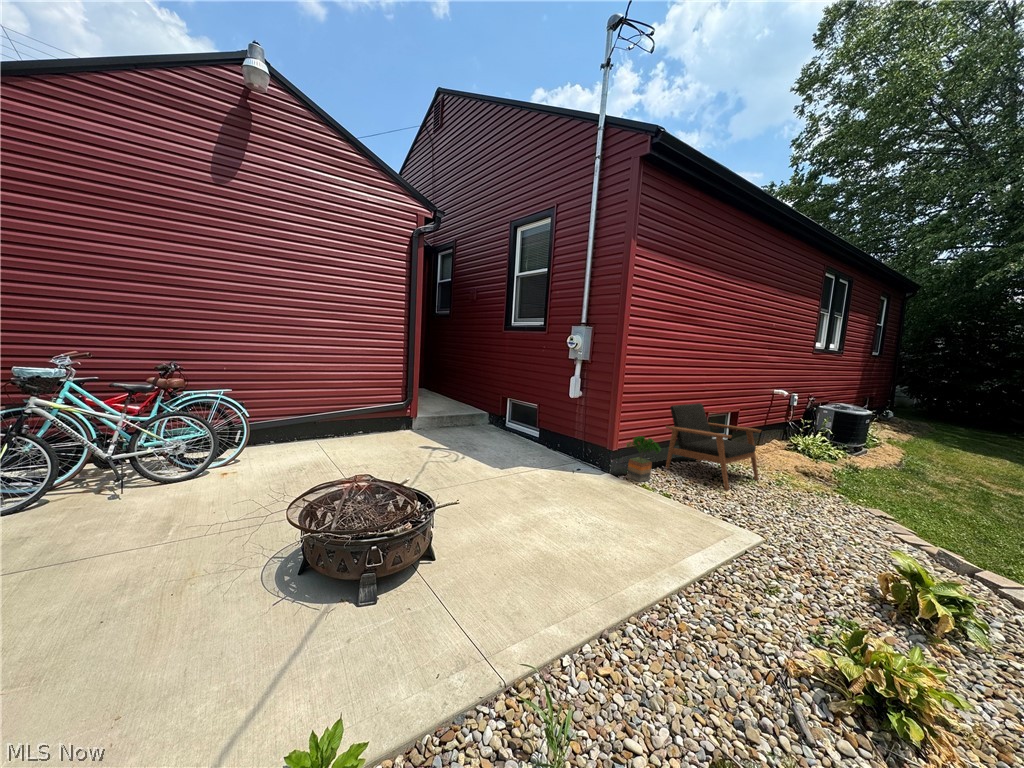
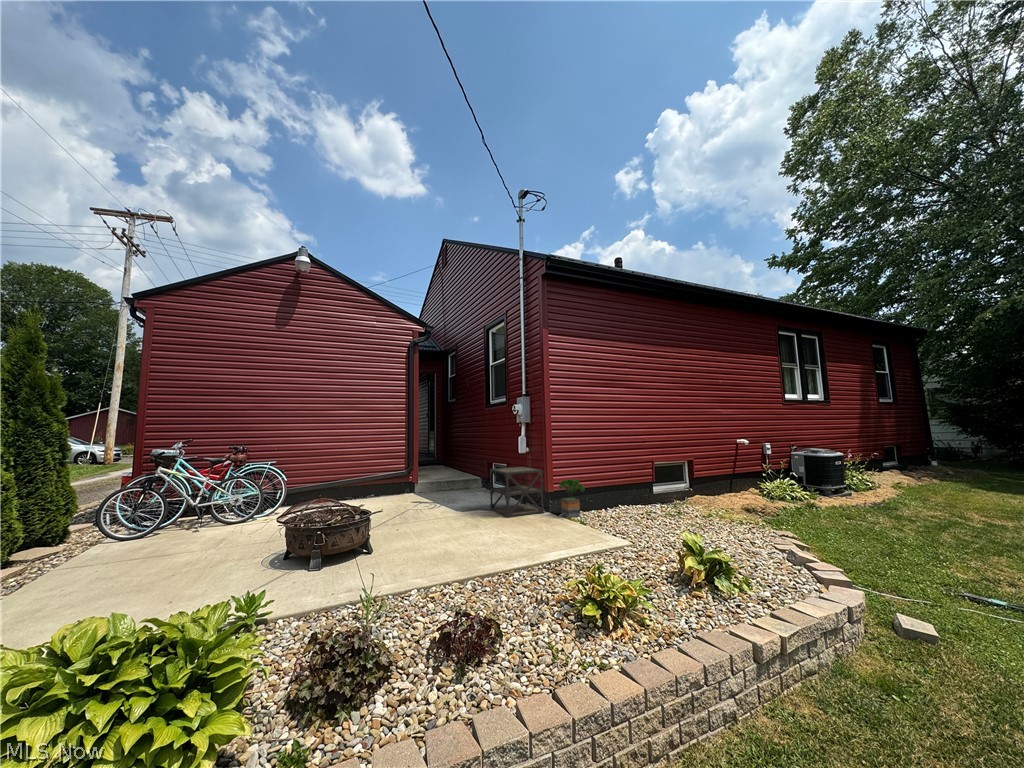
armchair: present [665,403,761,490] -> none [601,452,687,521]
side table: none [534,413,608,481] -> present [490,467,544,518]

